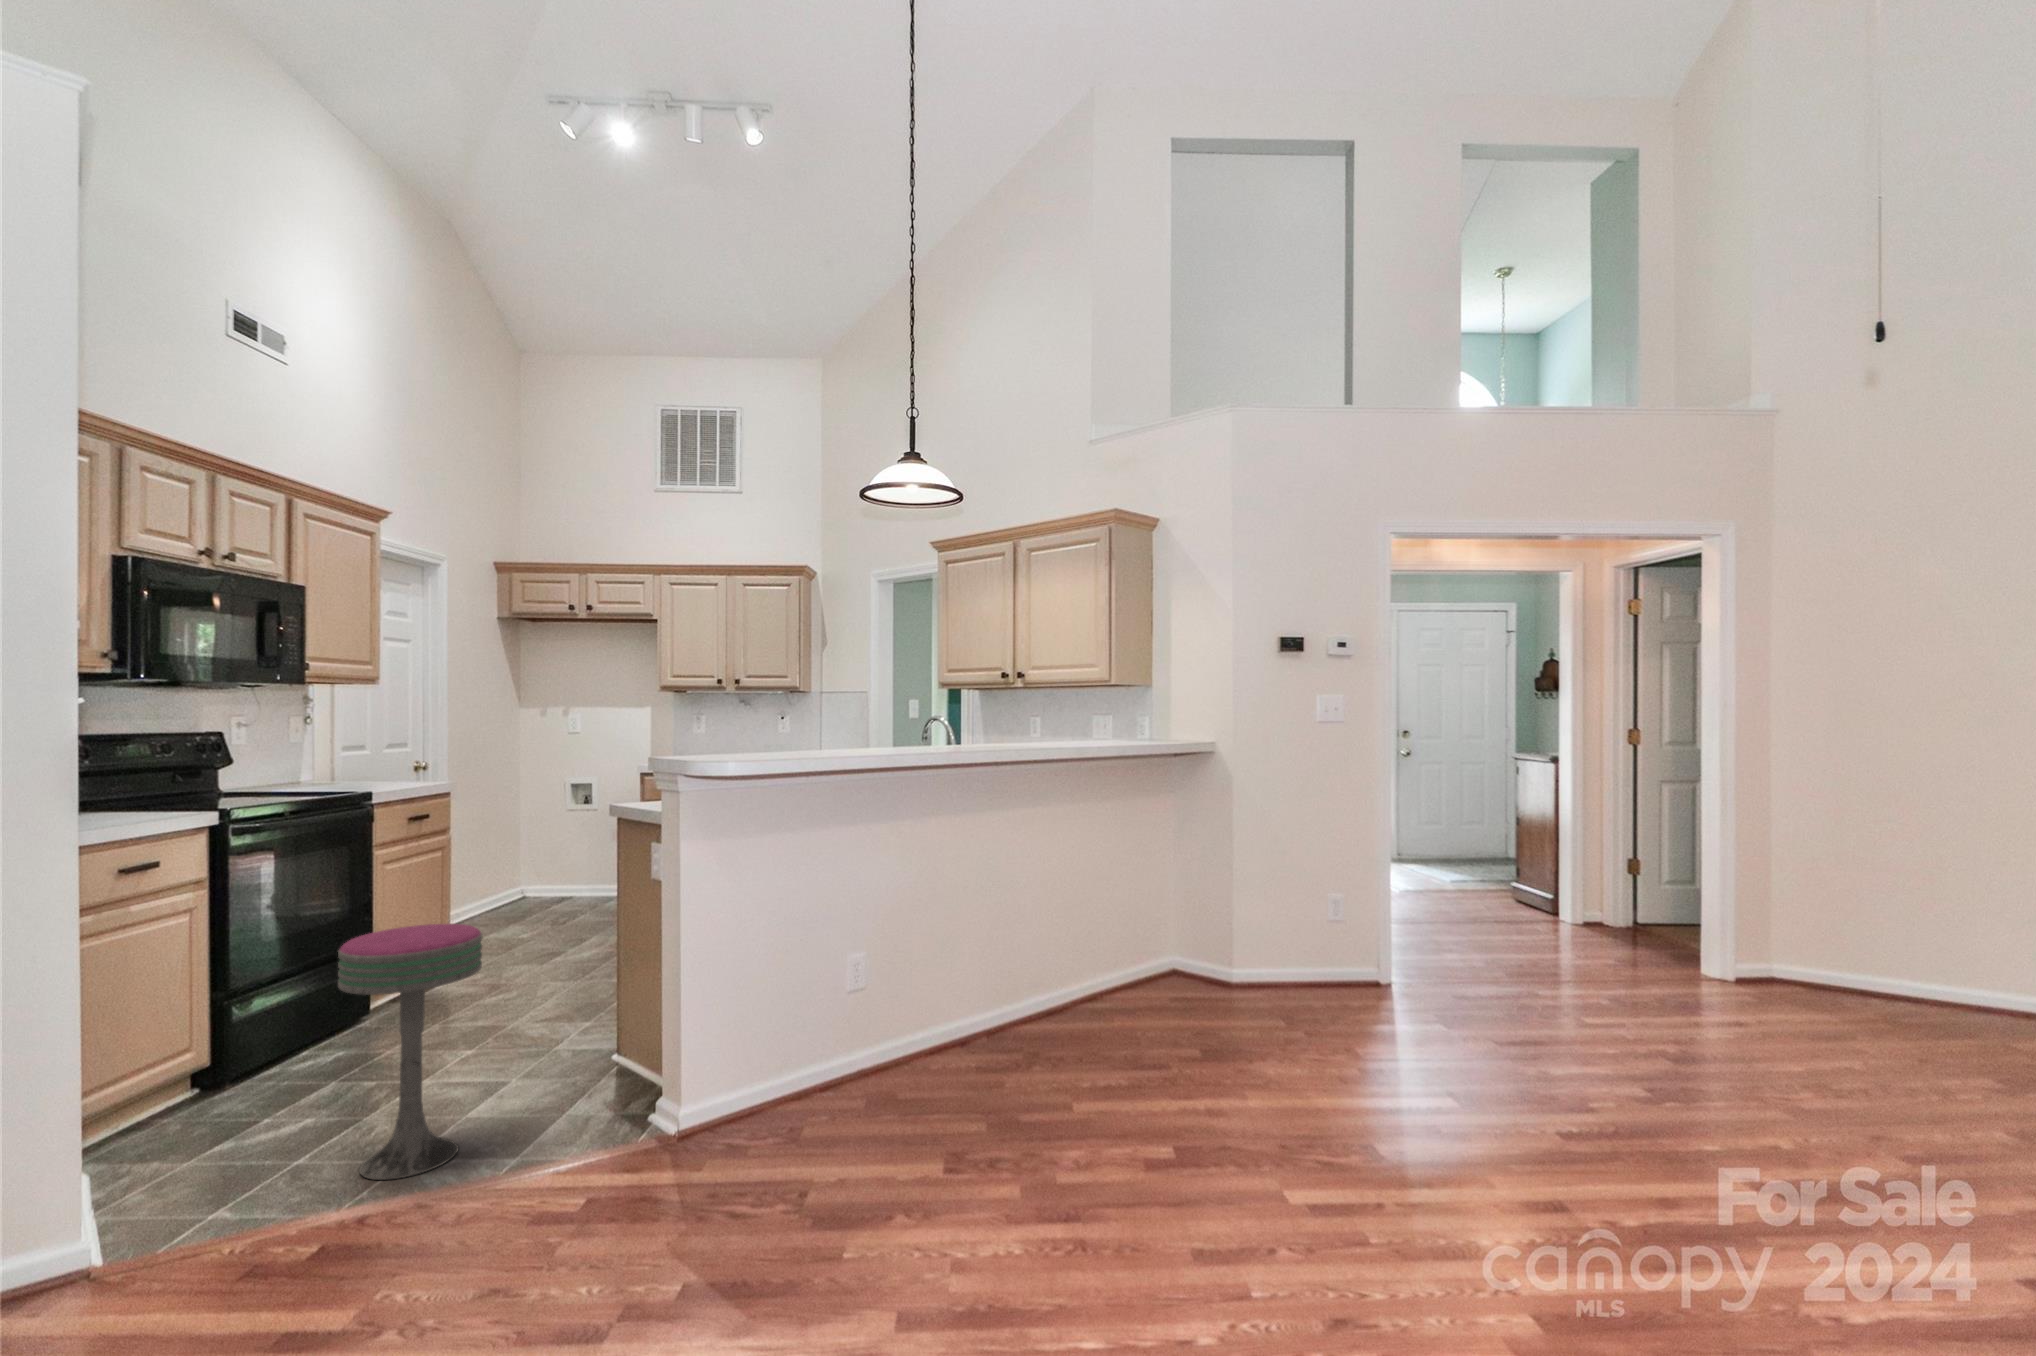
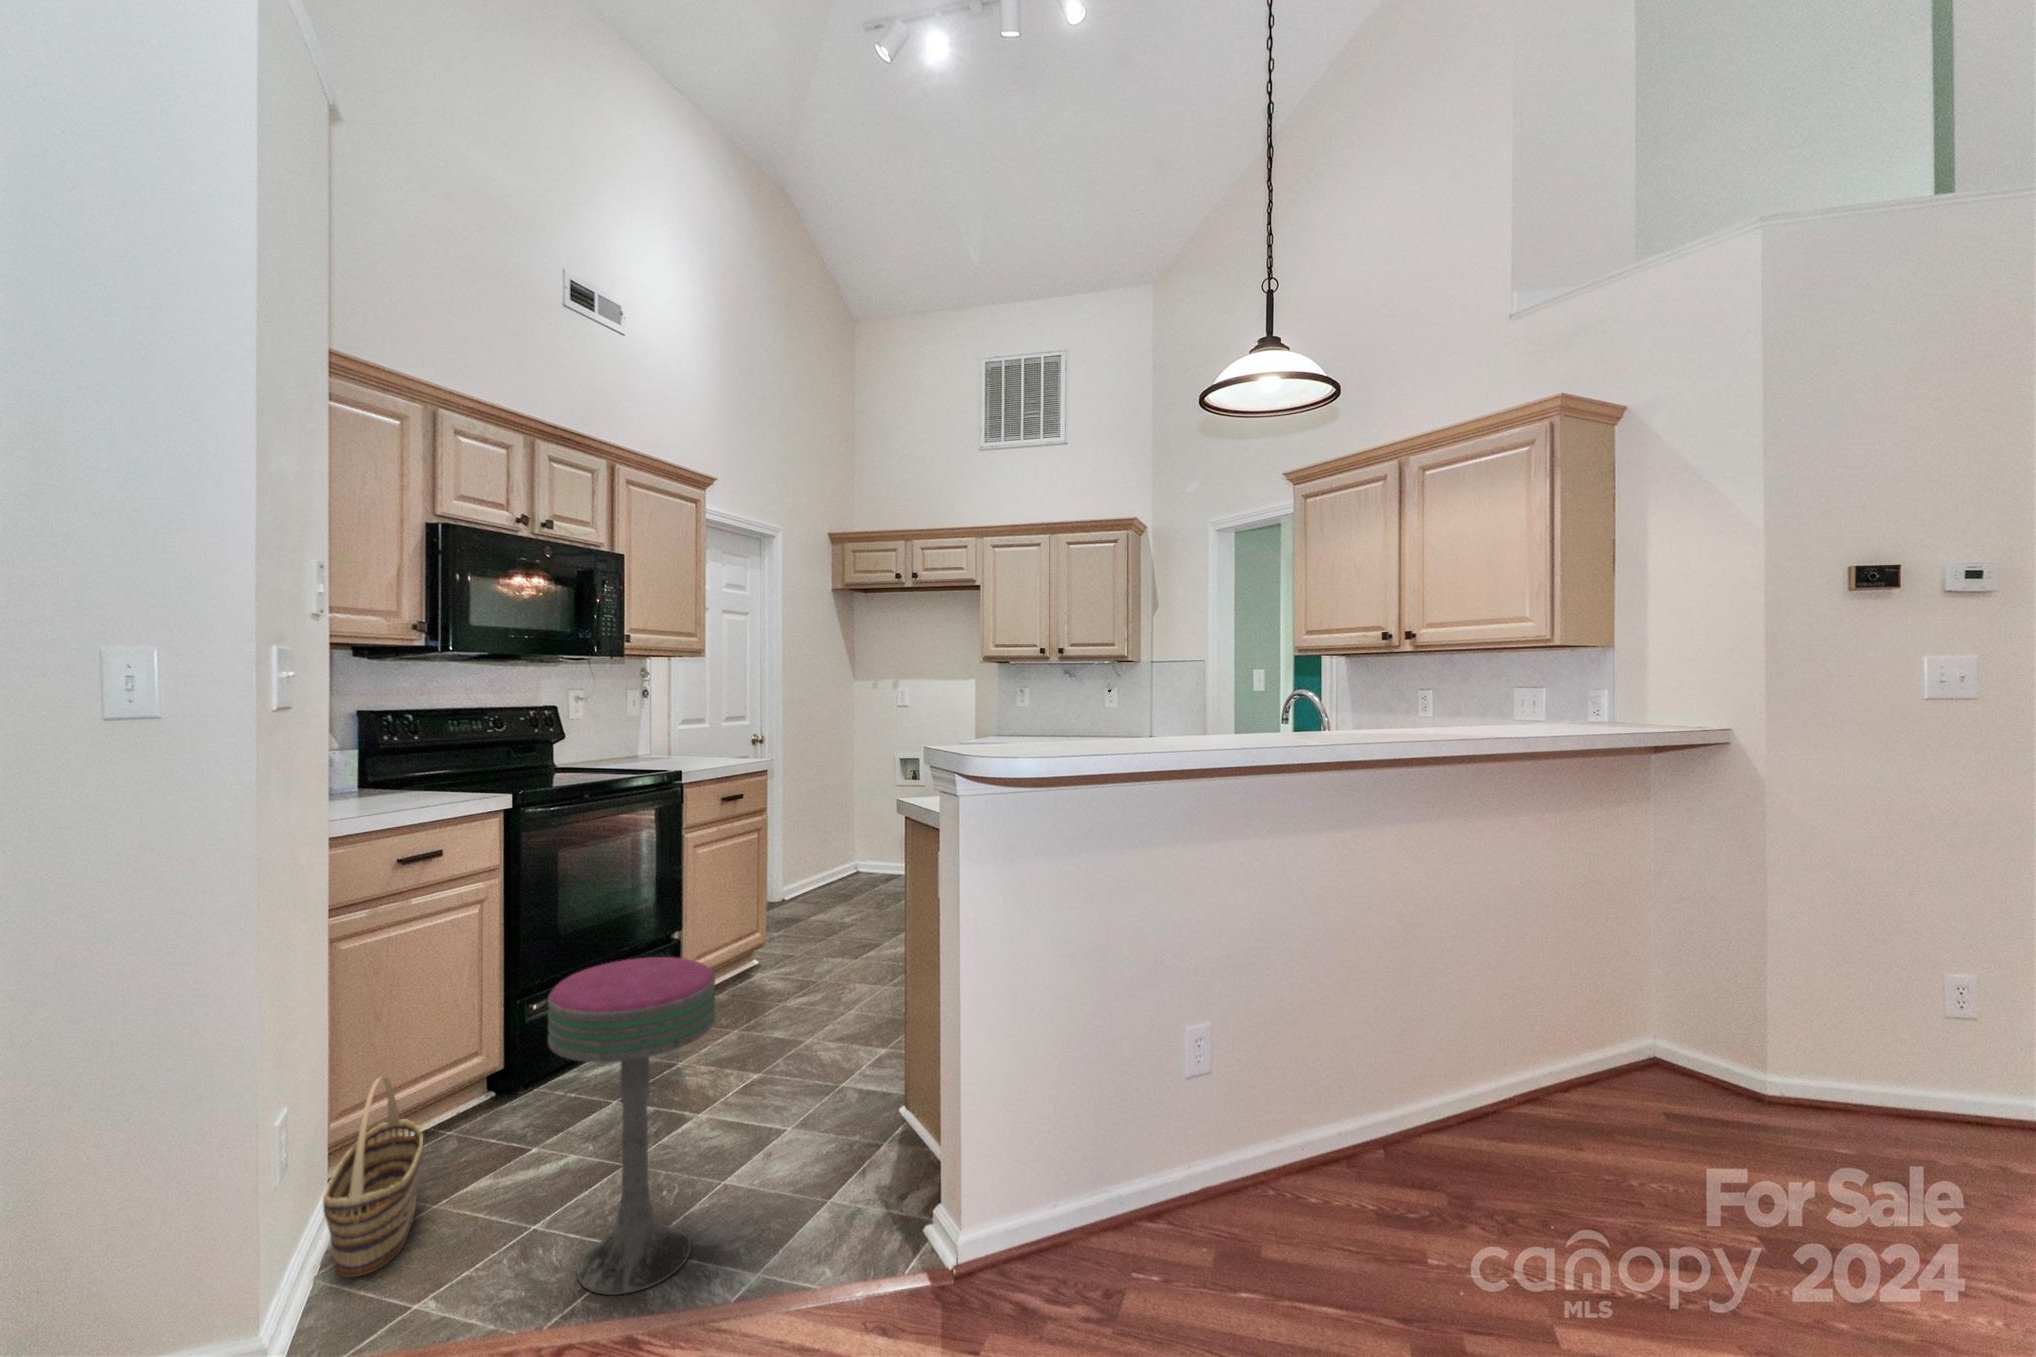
basket: none [96,1051,181,1214] -> present [323,1077,423,1278]

